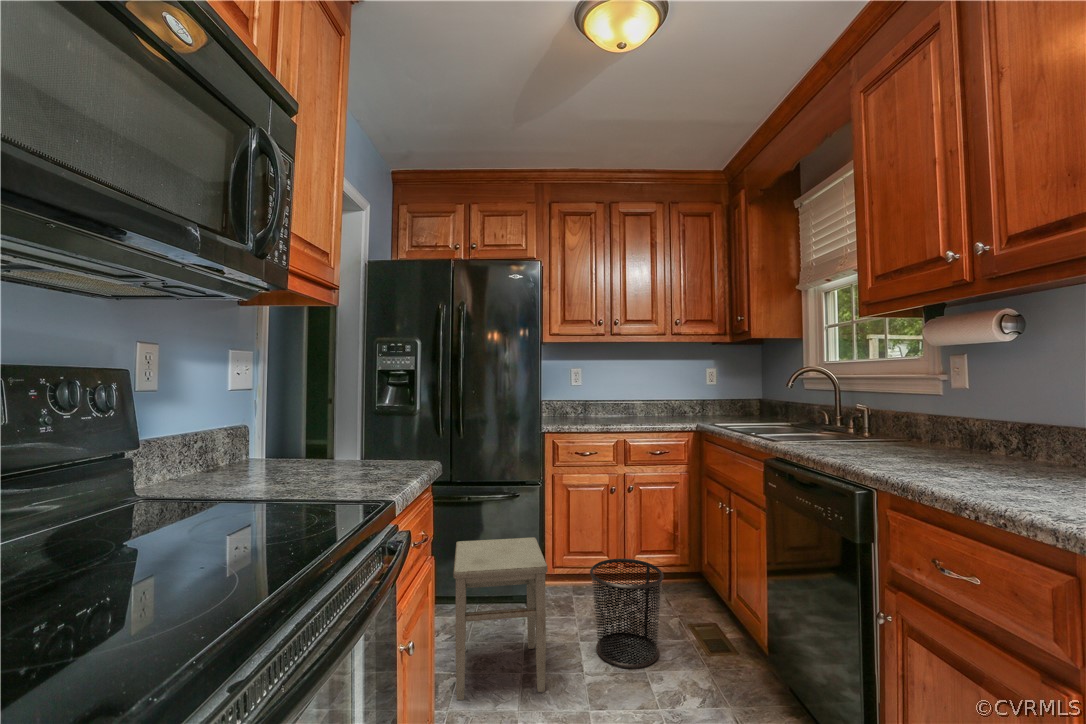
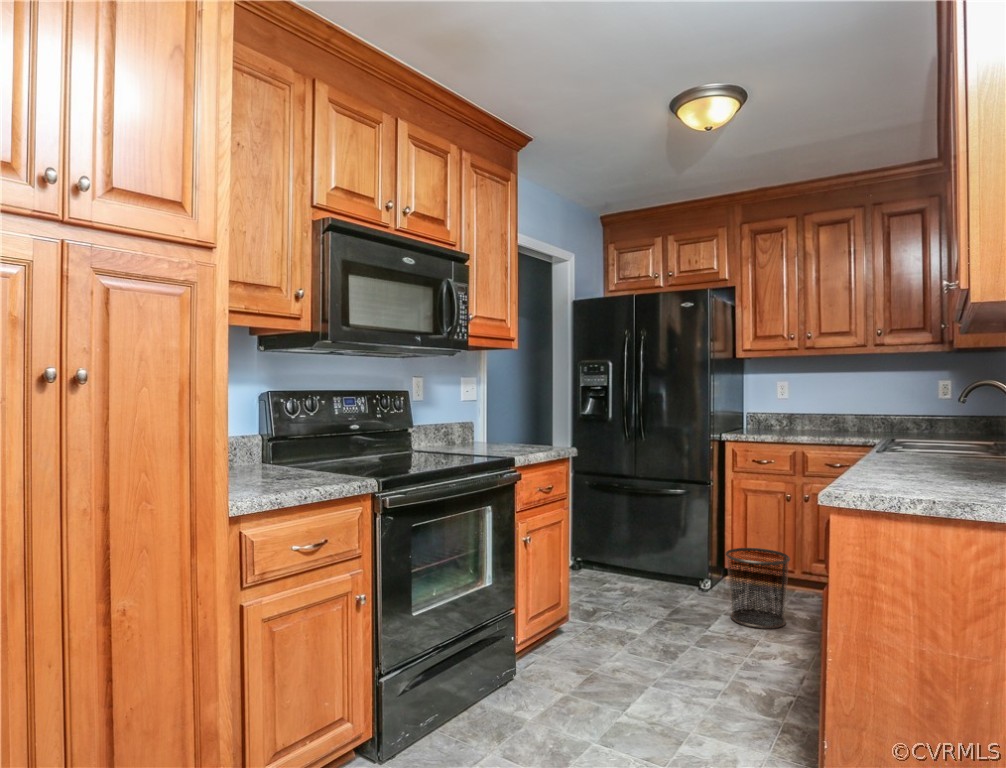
stool: present [453,537,548,700] -> none [608,516,687,623]

